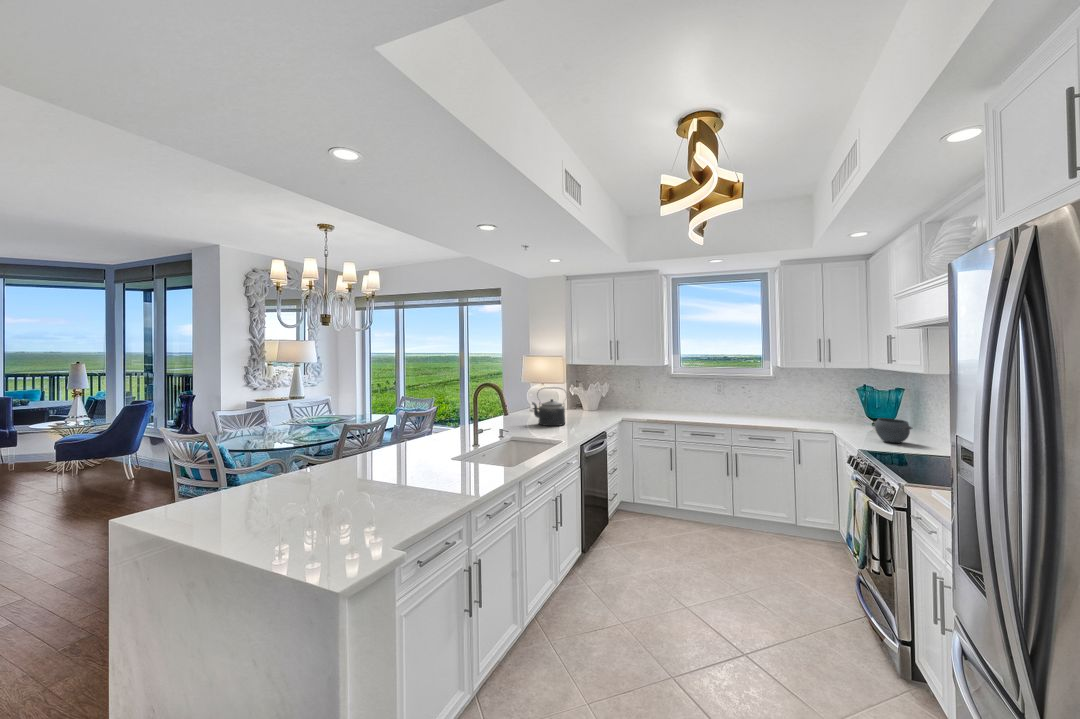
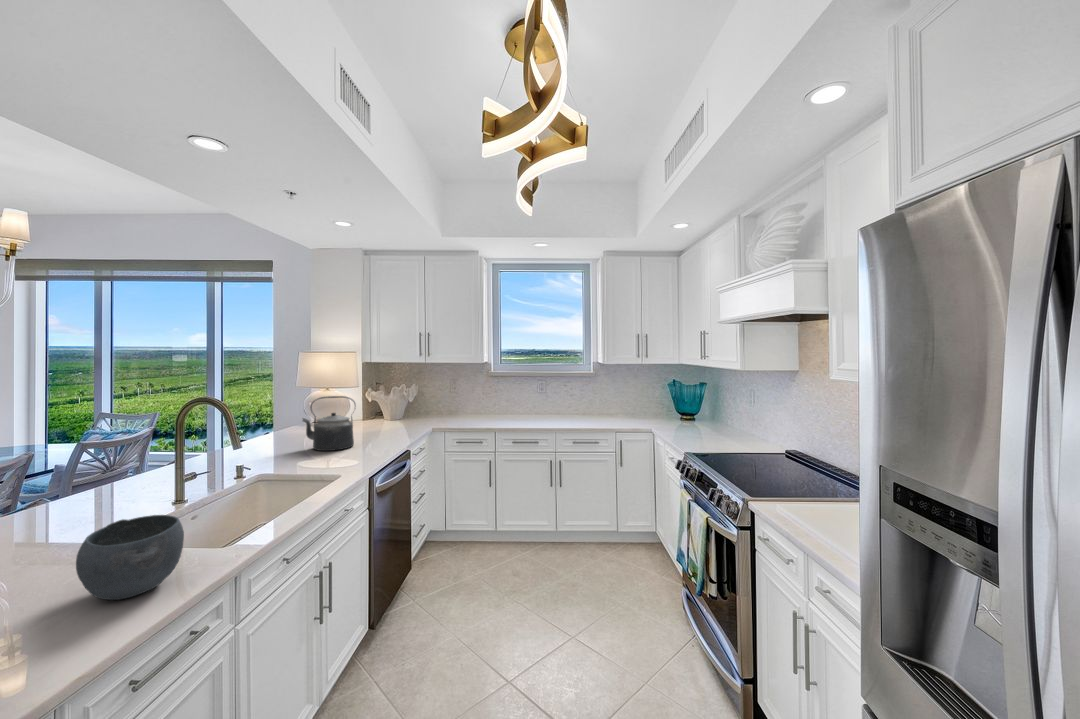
bowl: present [874,418,913,443] -> present [76,515,184,600]

